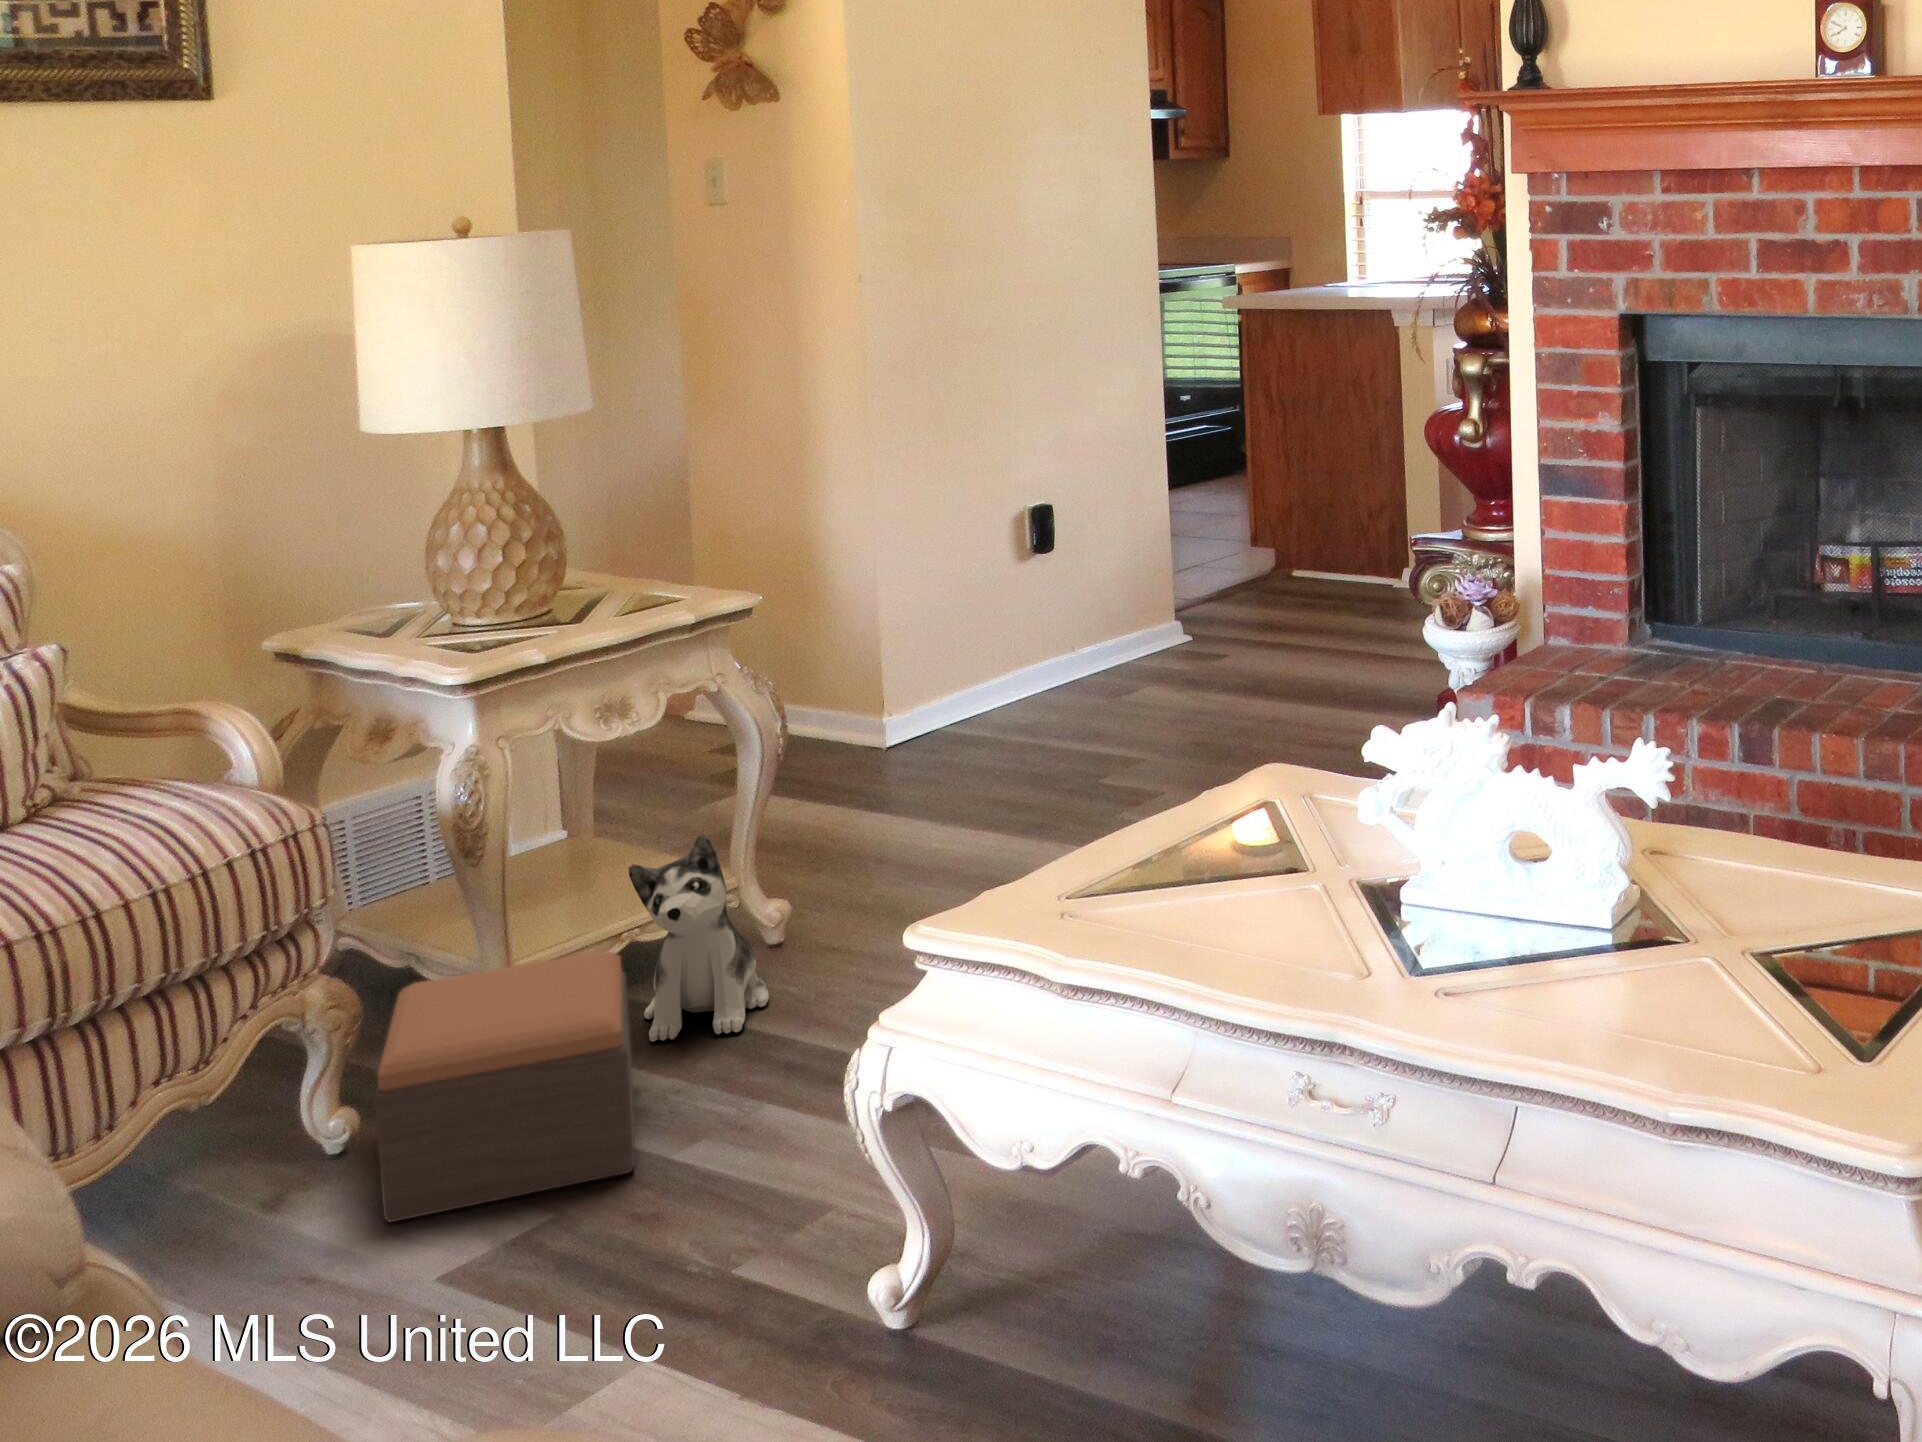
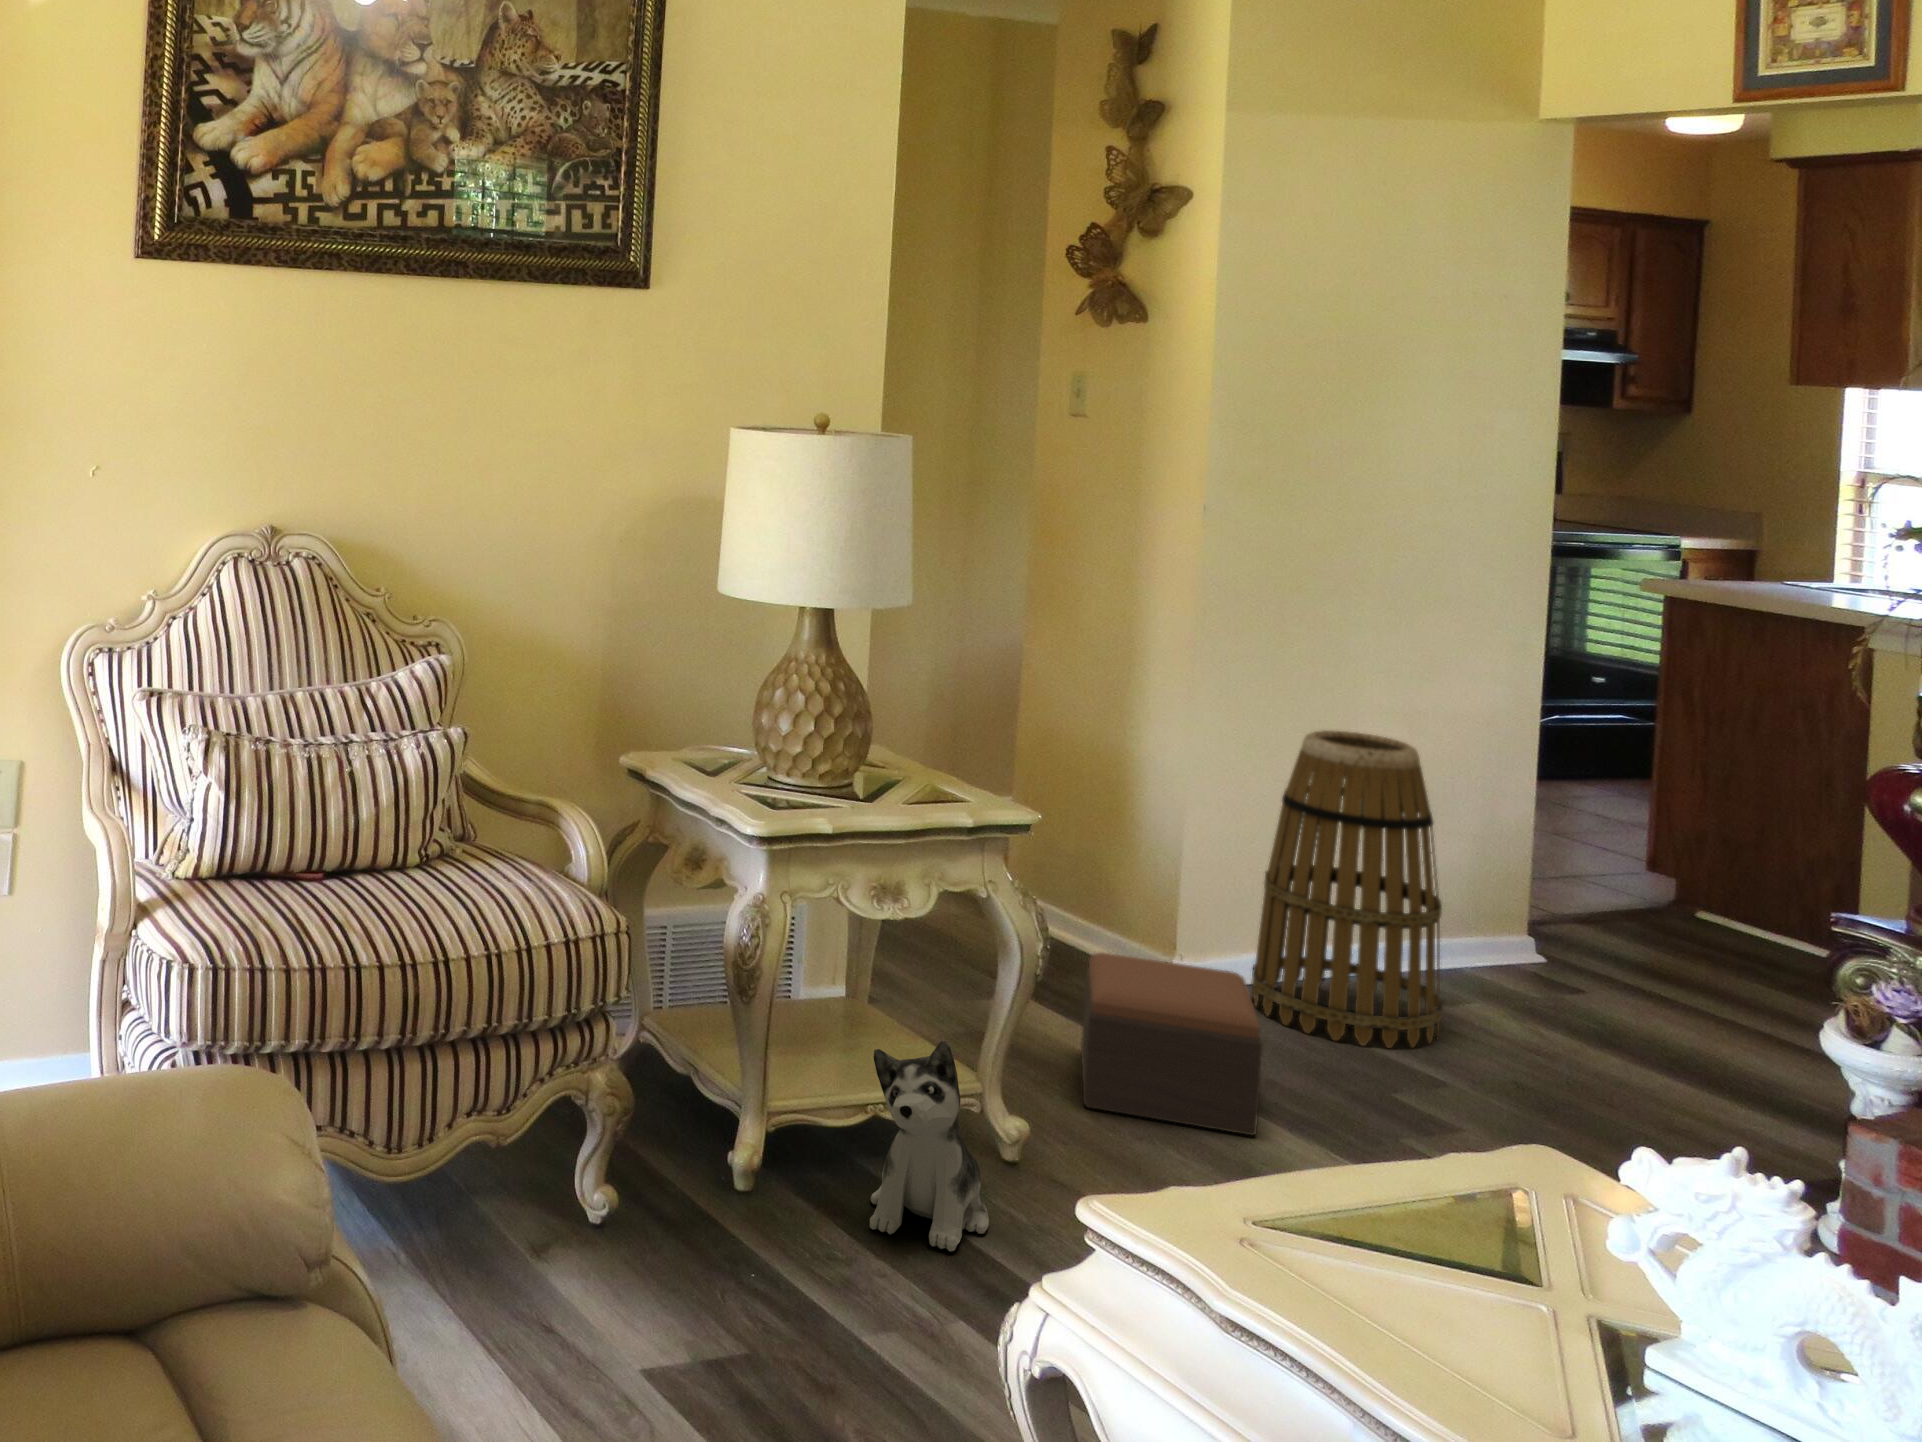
basket: none [959,465,1120,743] -> present [1252,730,1442,1048]
footstool: present [375,951,635,1222] -> present [1081,953,1262,1135]

